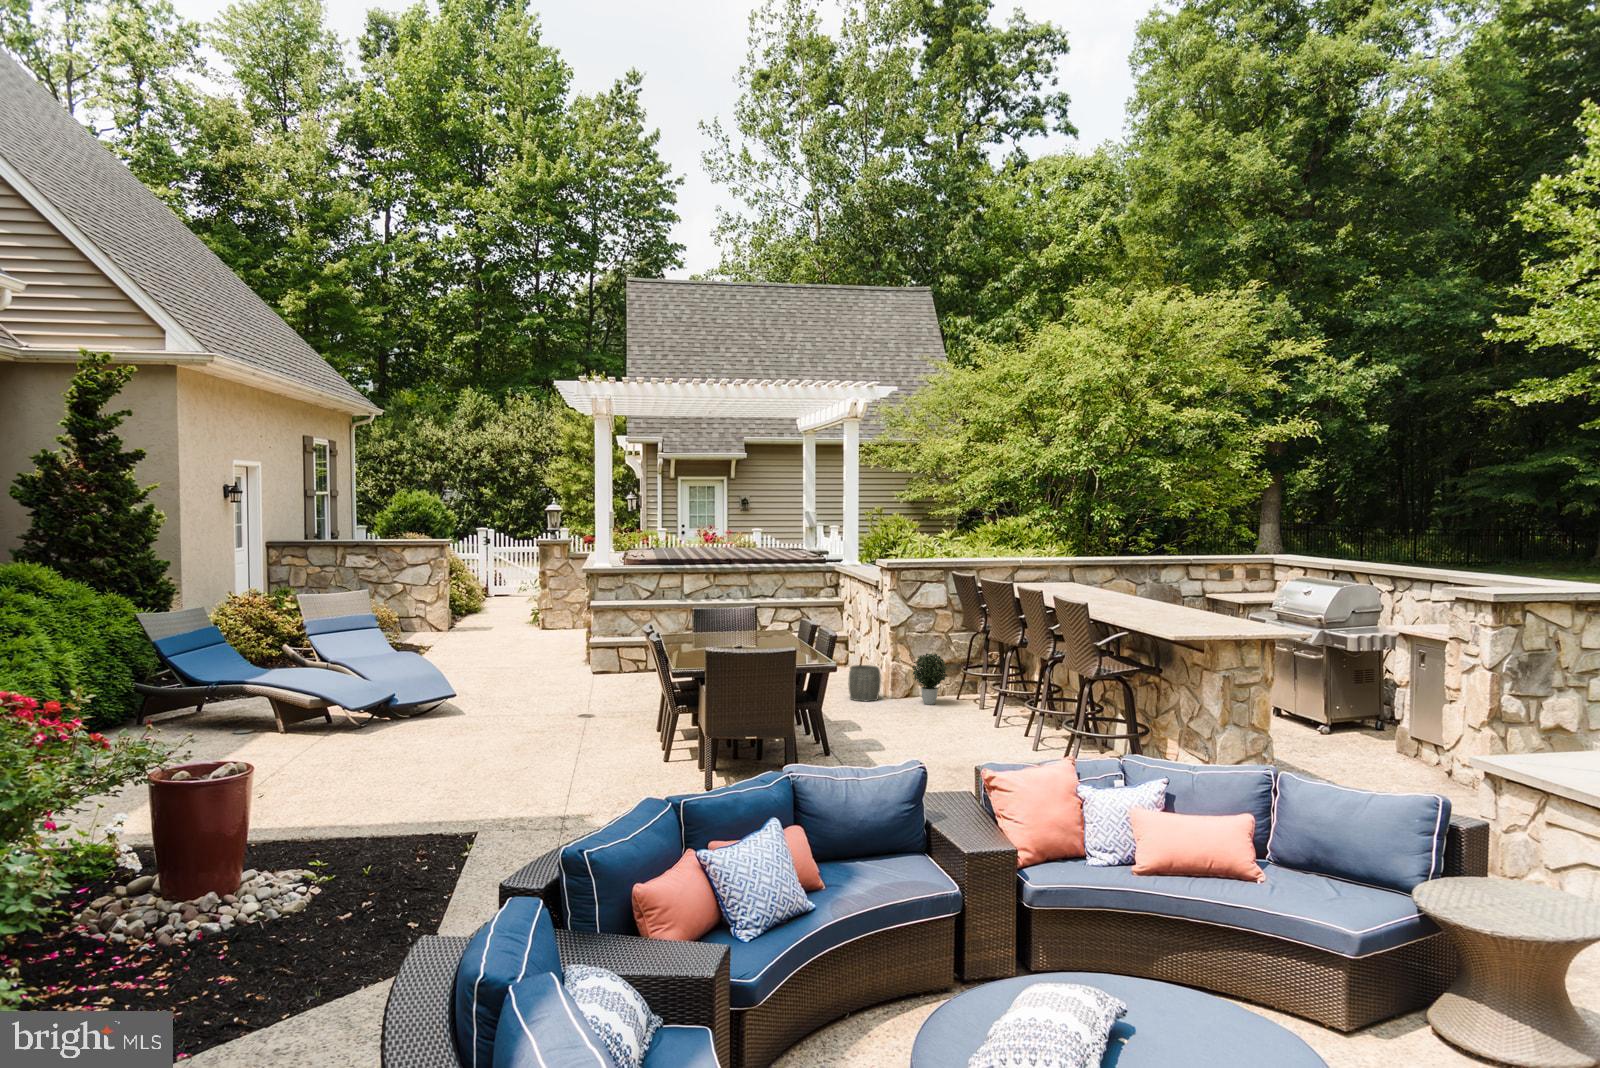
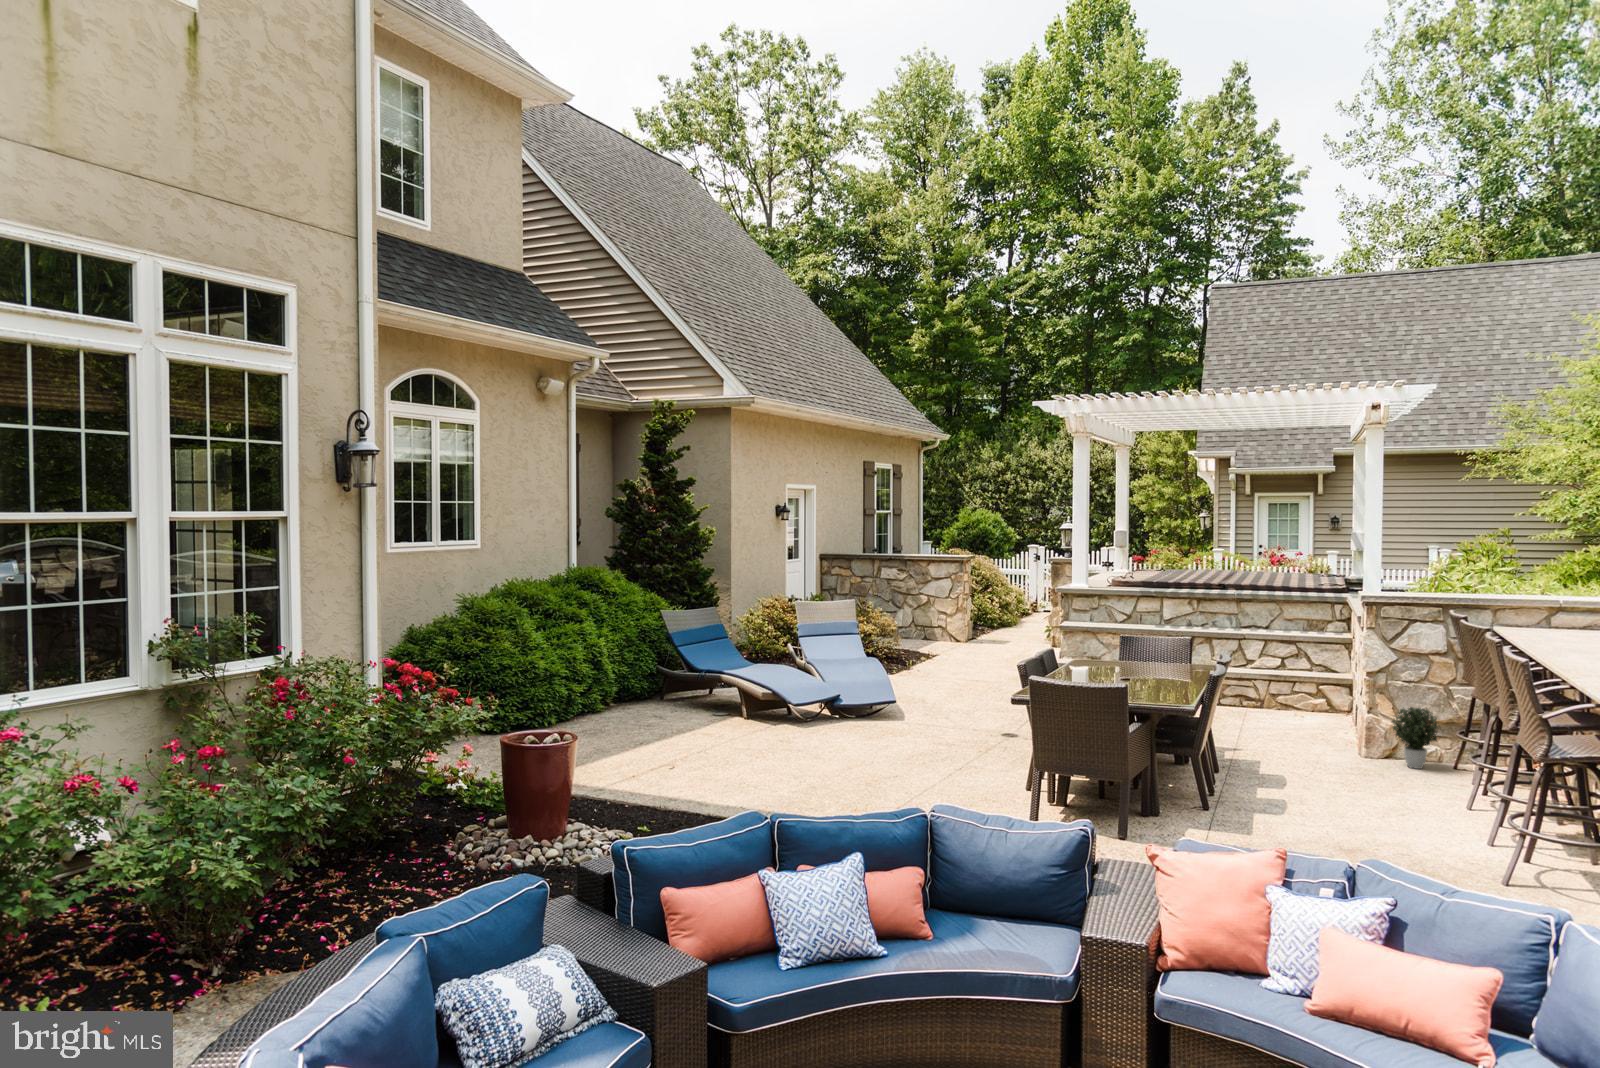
woven basket: present [848,665,881,701] -> none [1314,712,1355,755]

